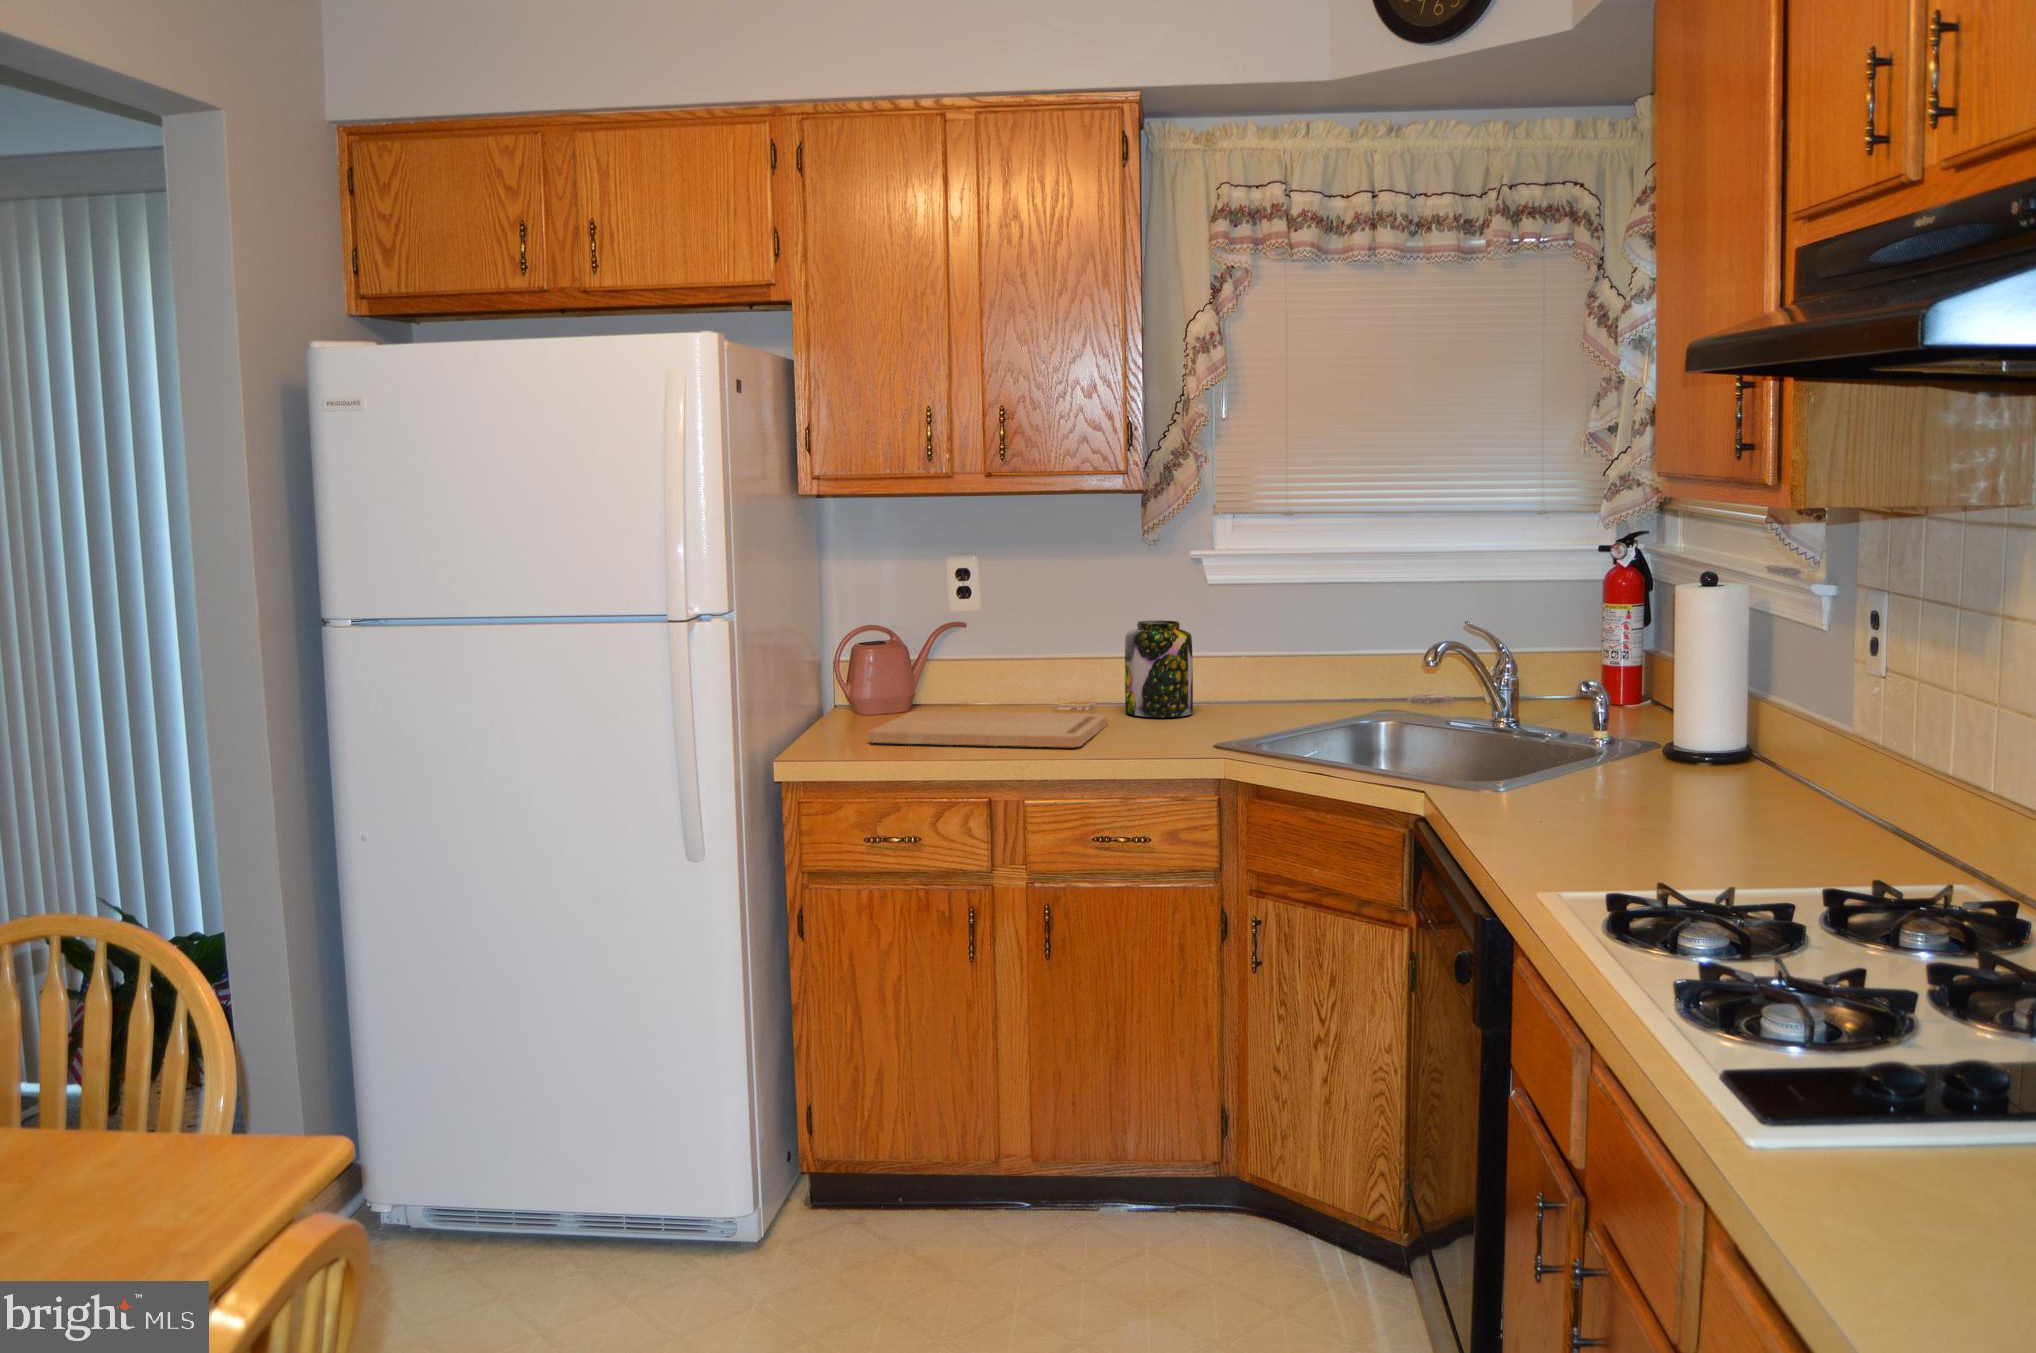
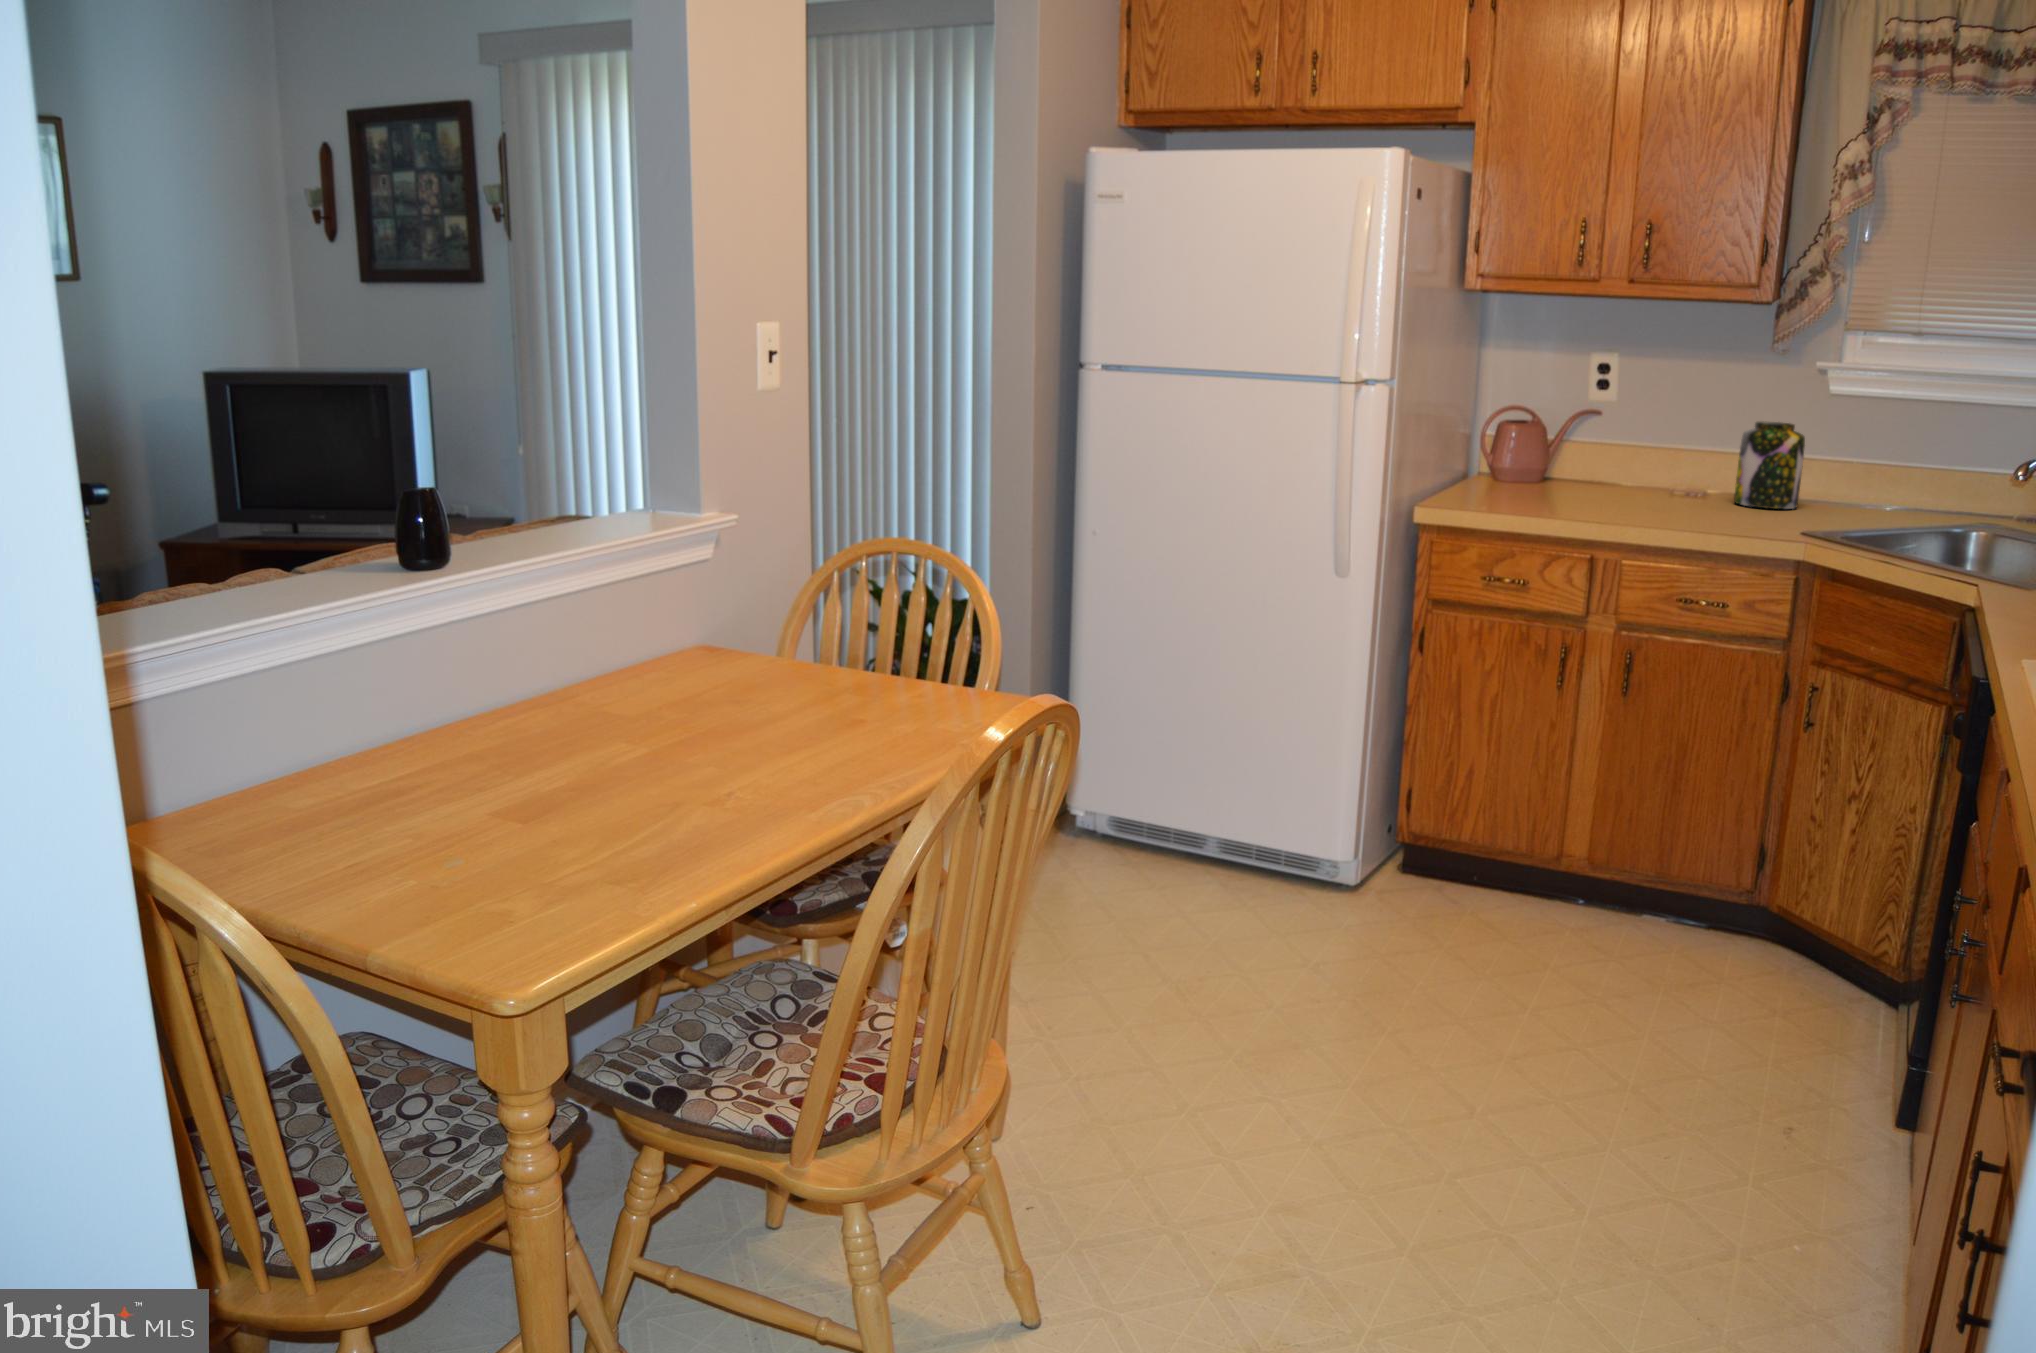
cutting board: present [869,711,1107,747] -> none [1496,484,1713,520]

